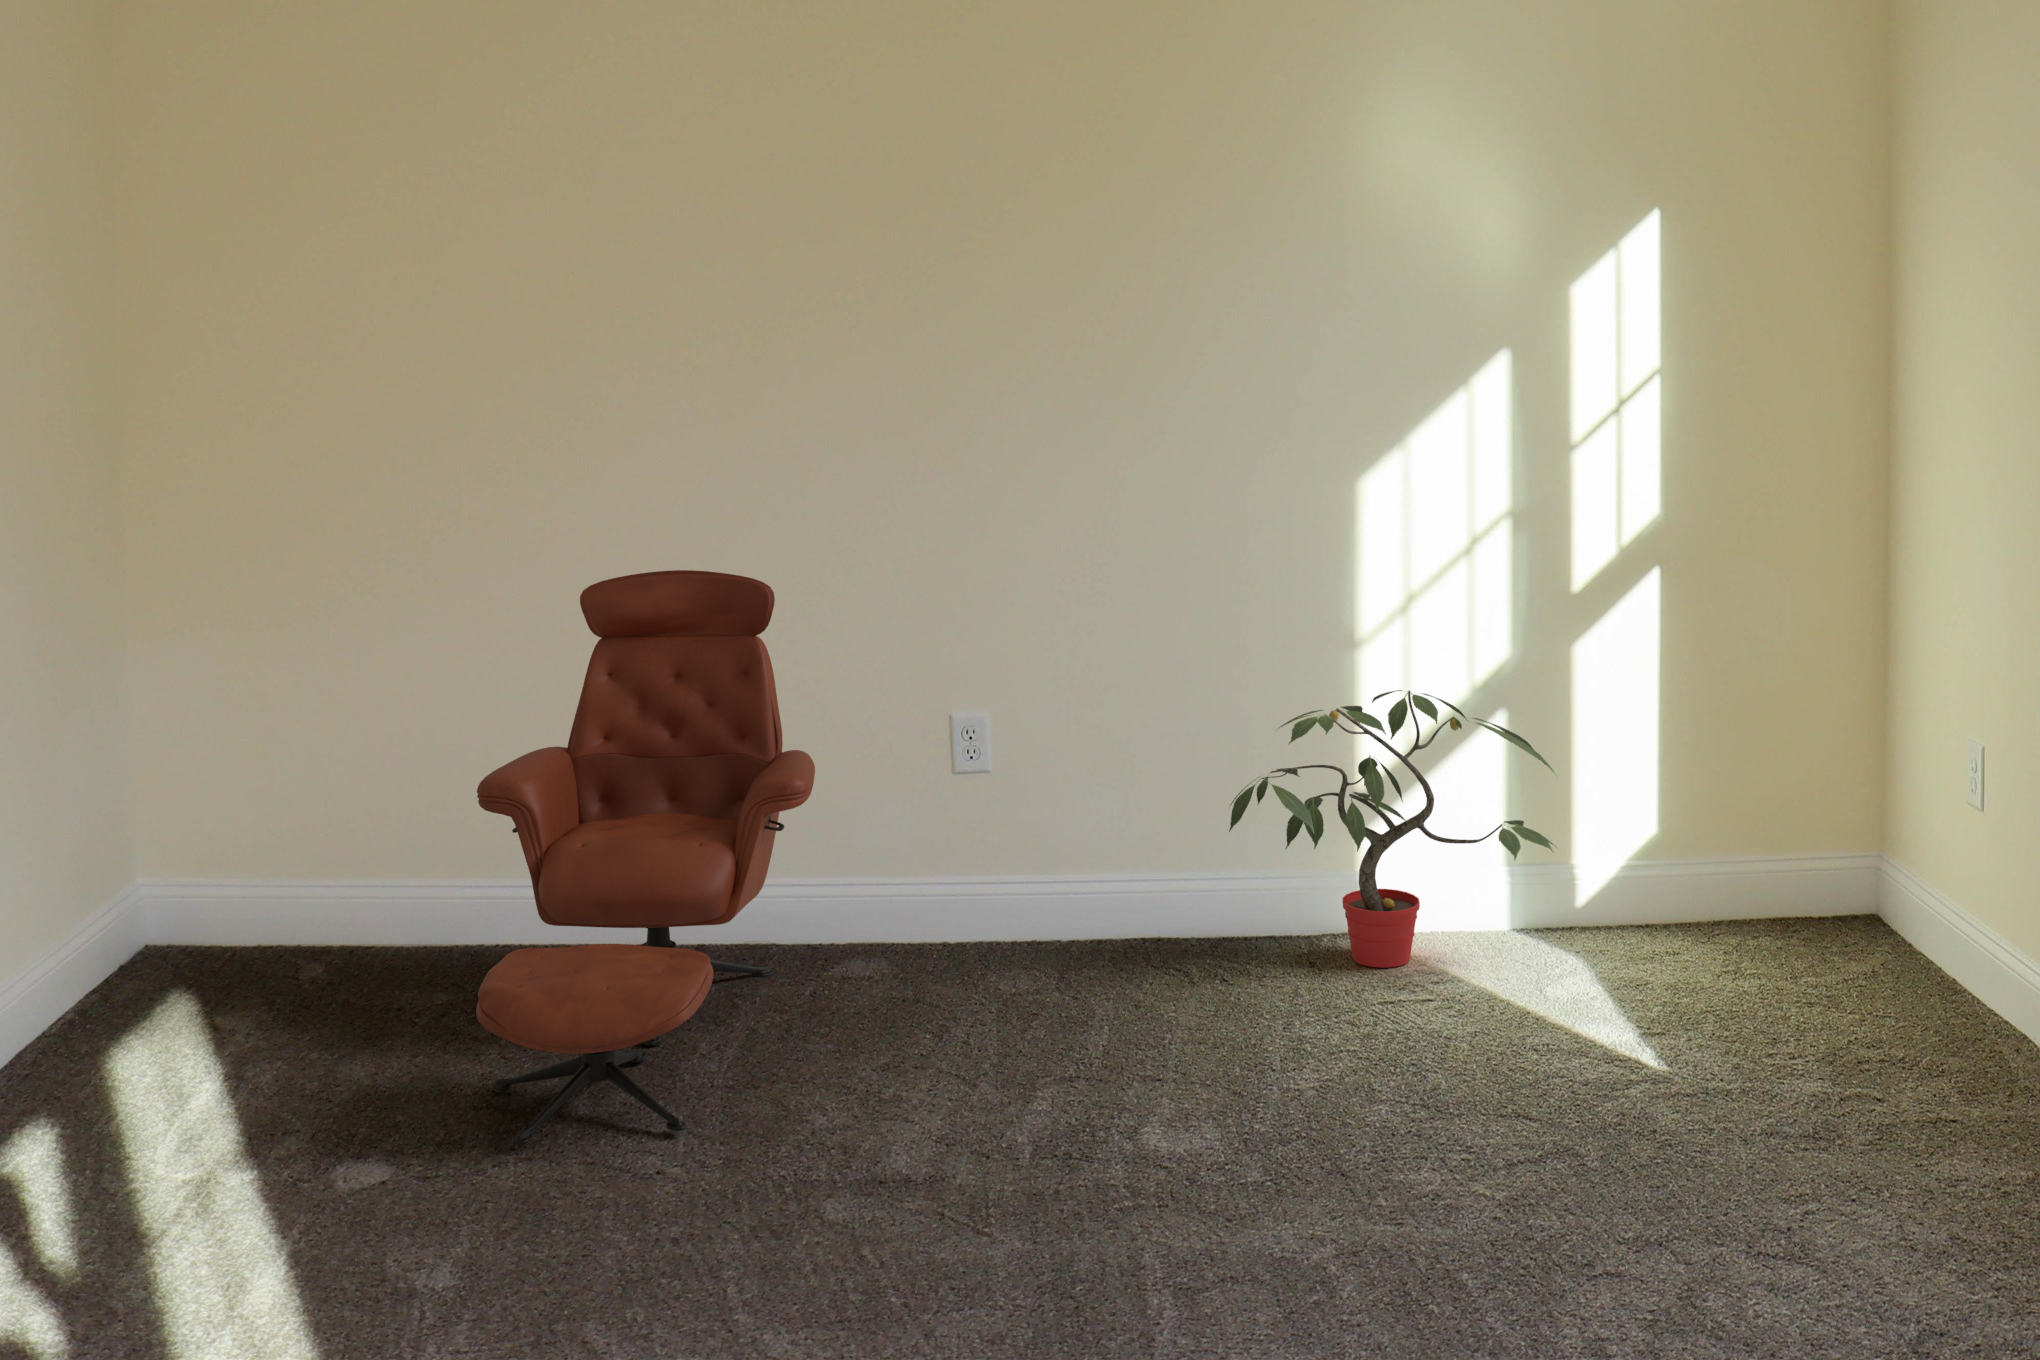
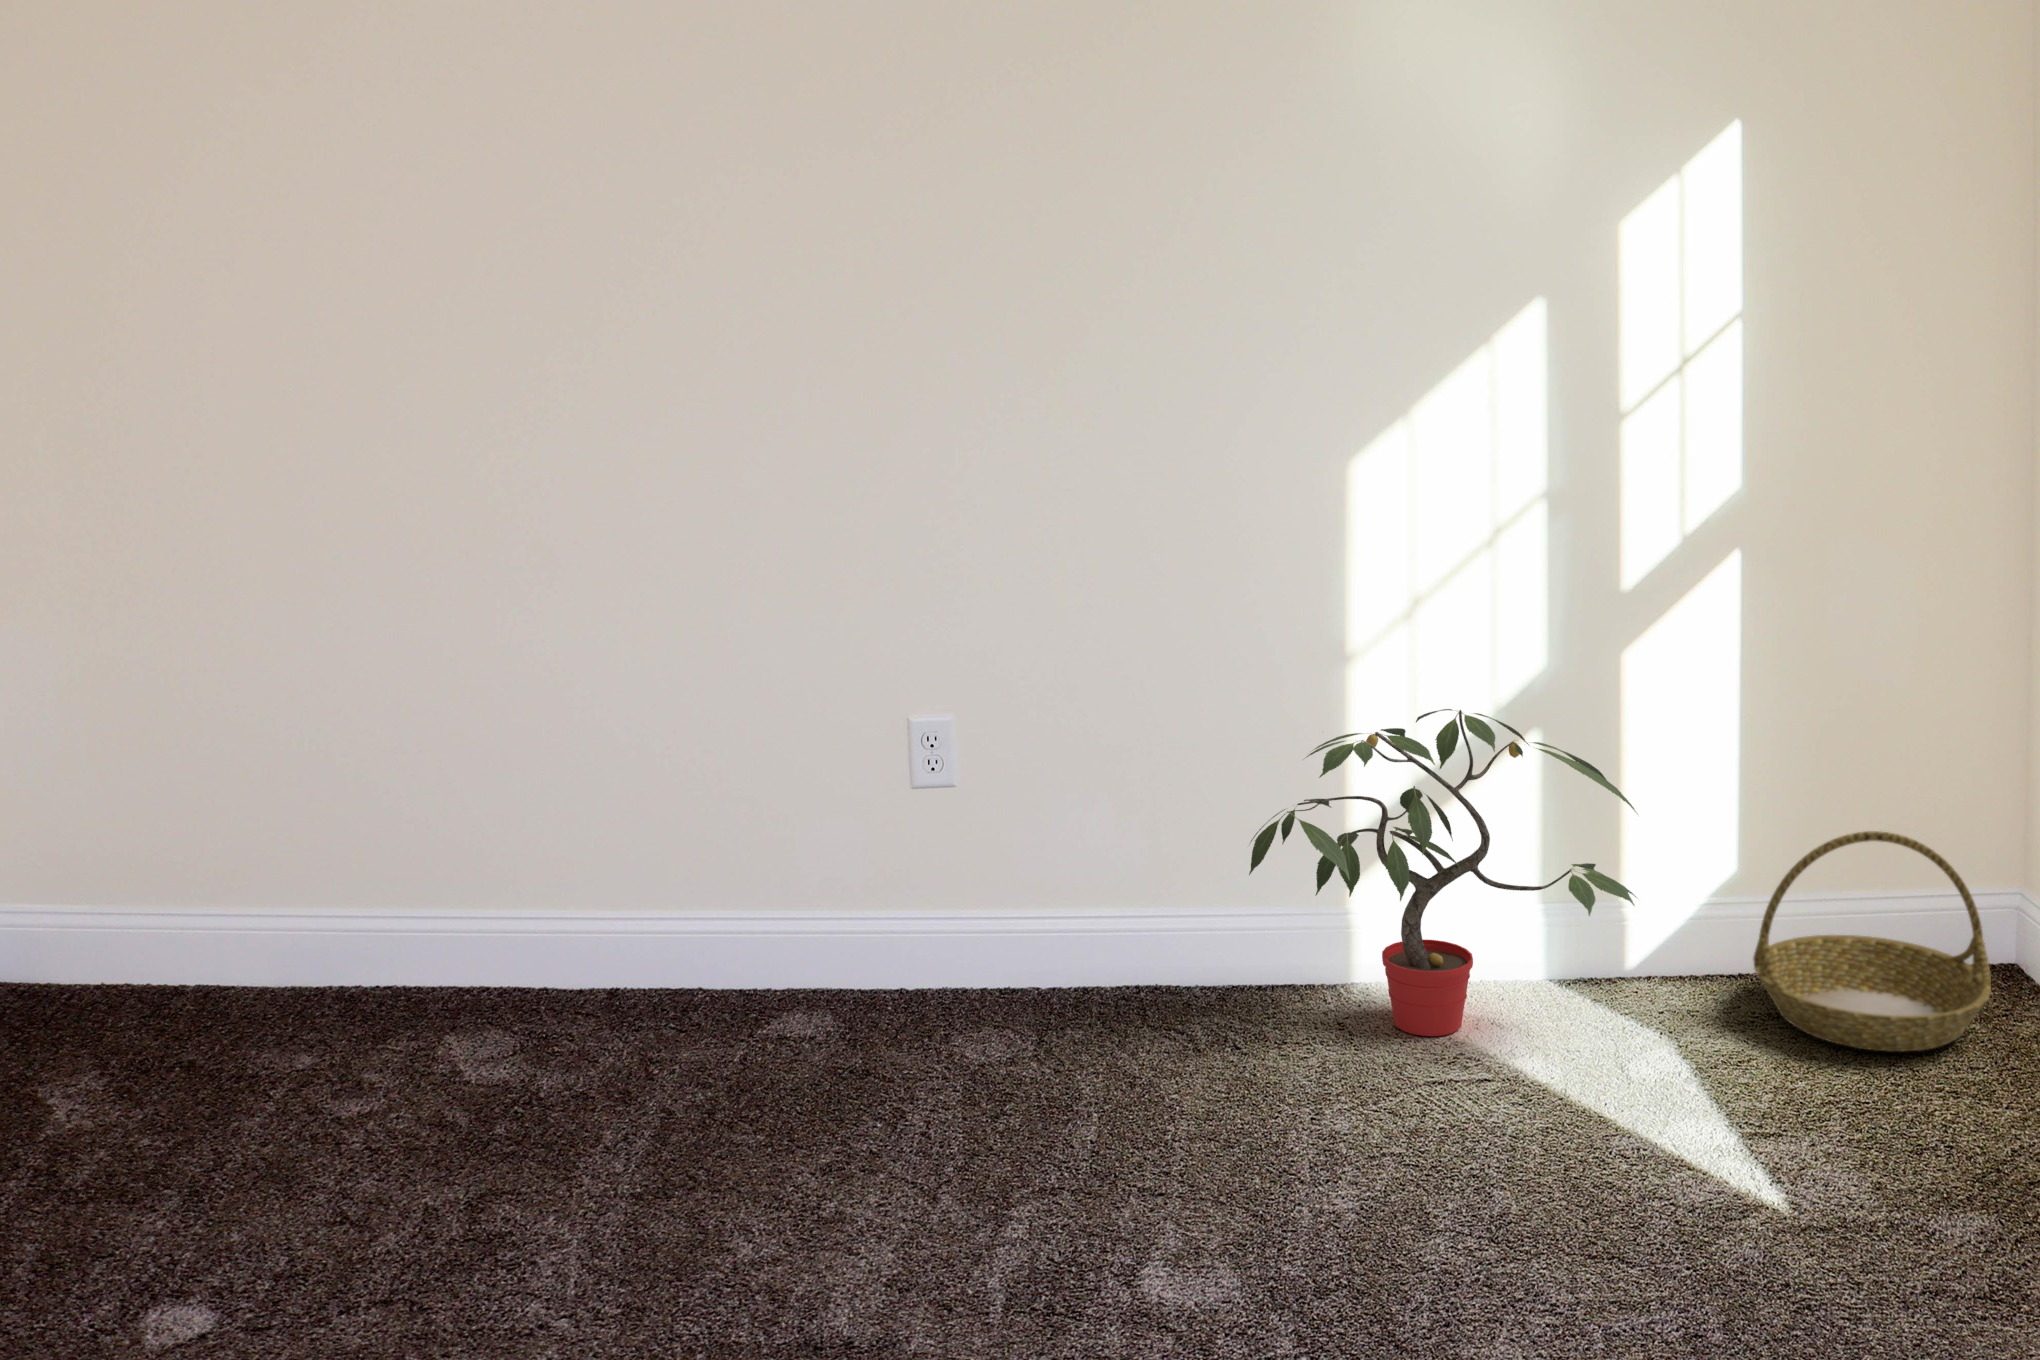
armchair: present [476,570,815,1145] -> none [319,567,766,1289]
basket: none [1658,791,1855,974] -> present [1753,831,1991,1051]

